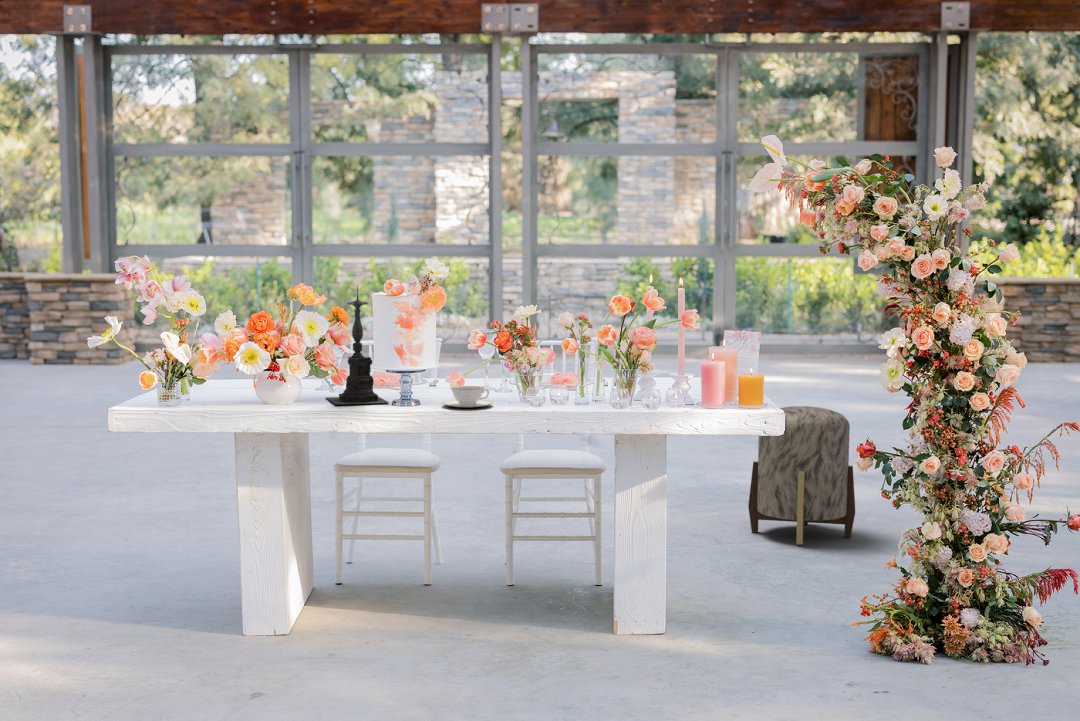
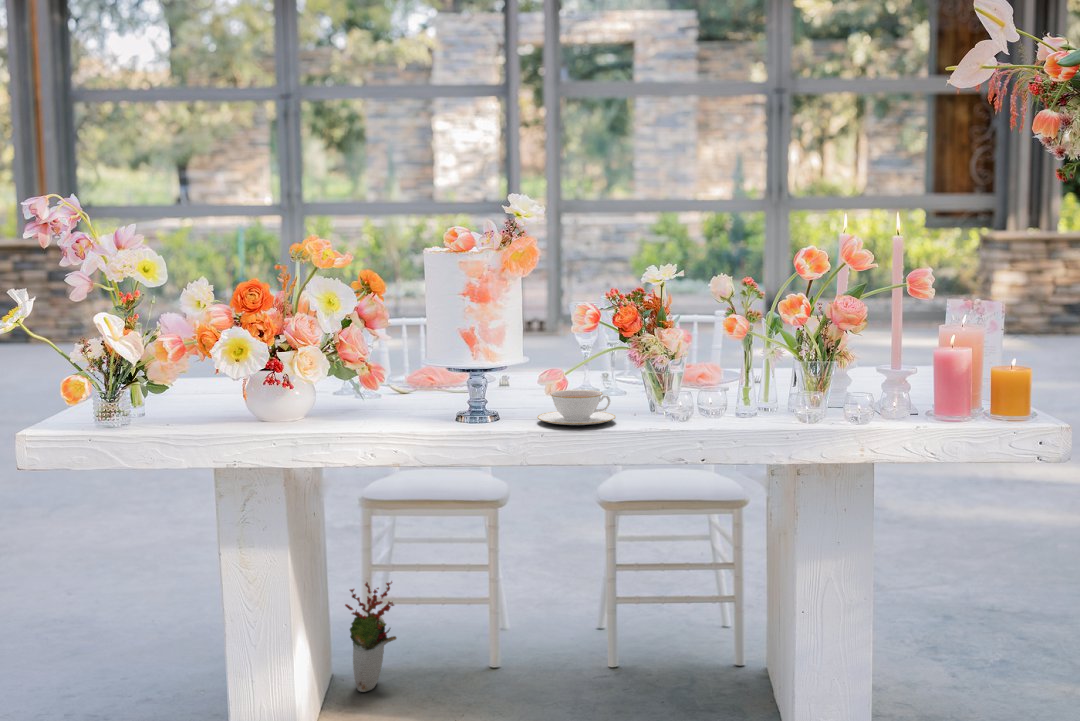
candle holder: present [326,286,389,405] -> none [352,237,454,423]
ottoman: present [748,406,855,545] -> none [901,398,1048,586]
decorative plant: none [322,519,357,596] -> present [345,581,396,692]

